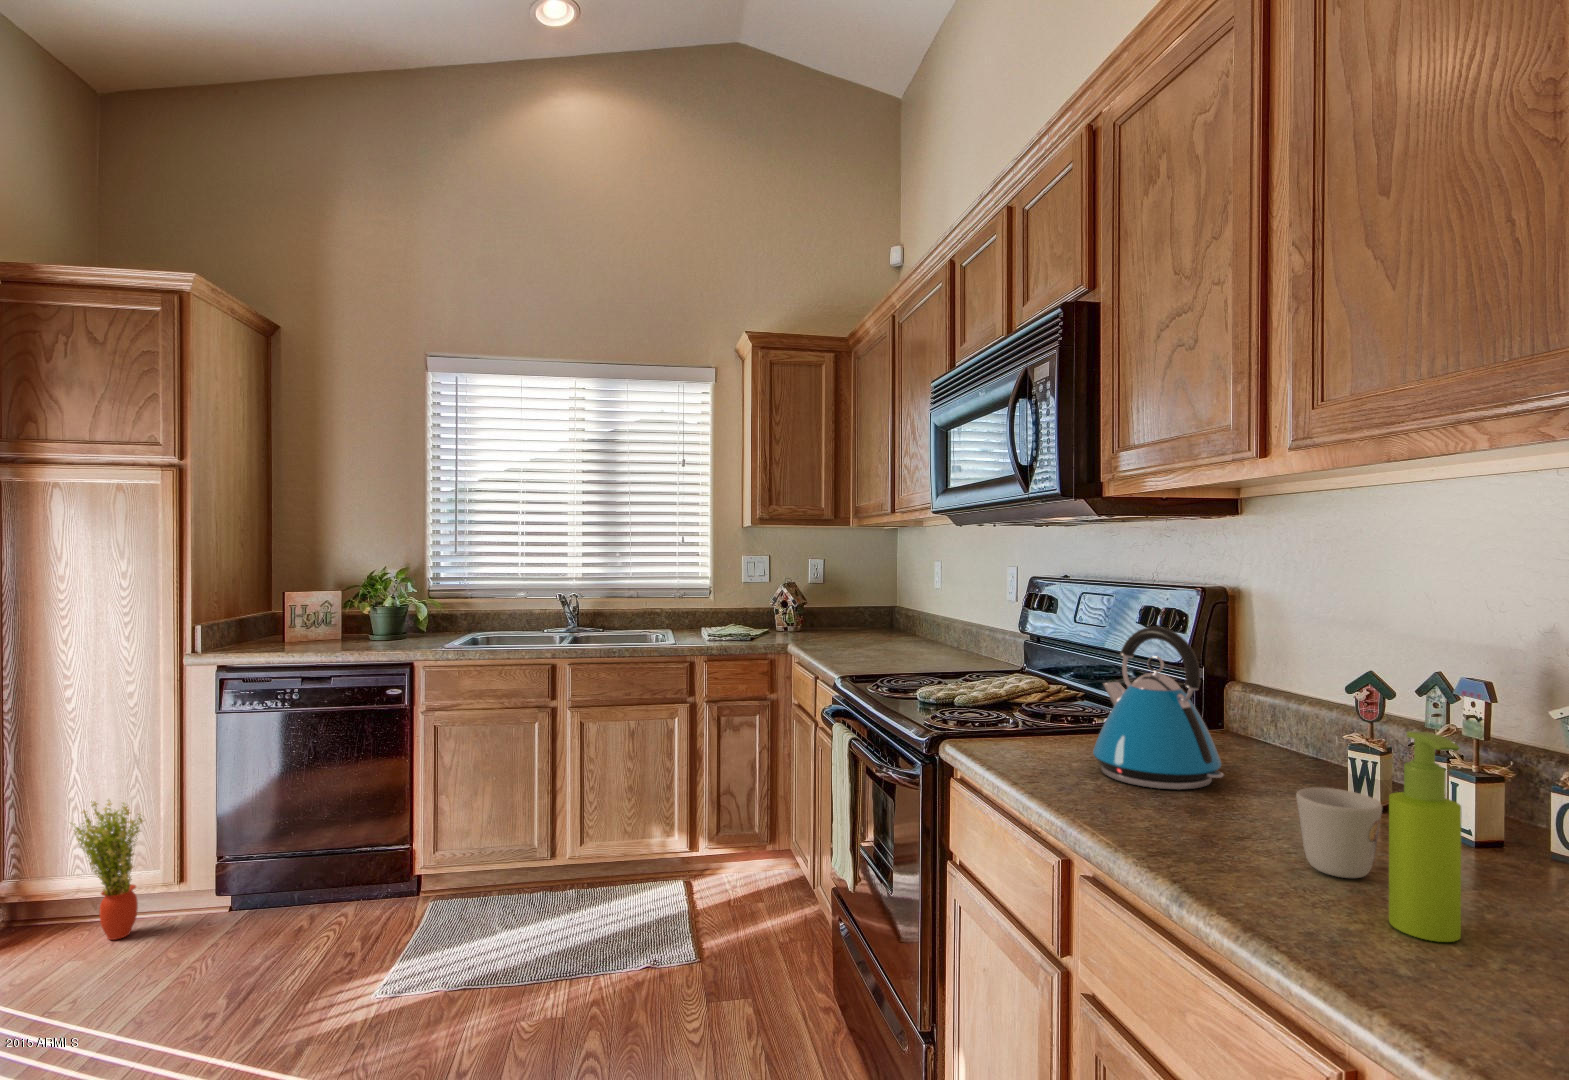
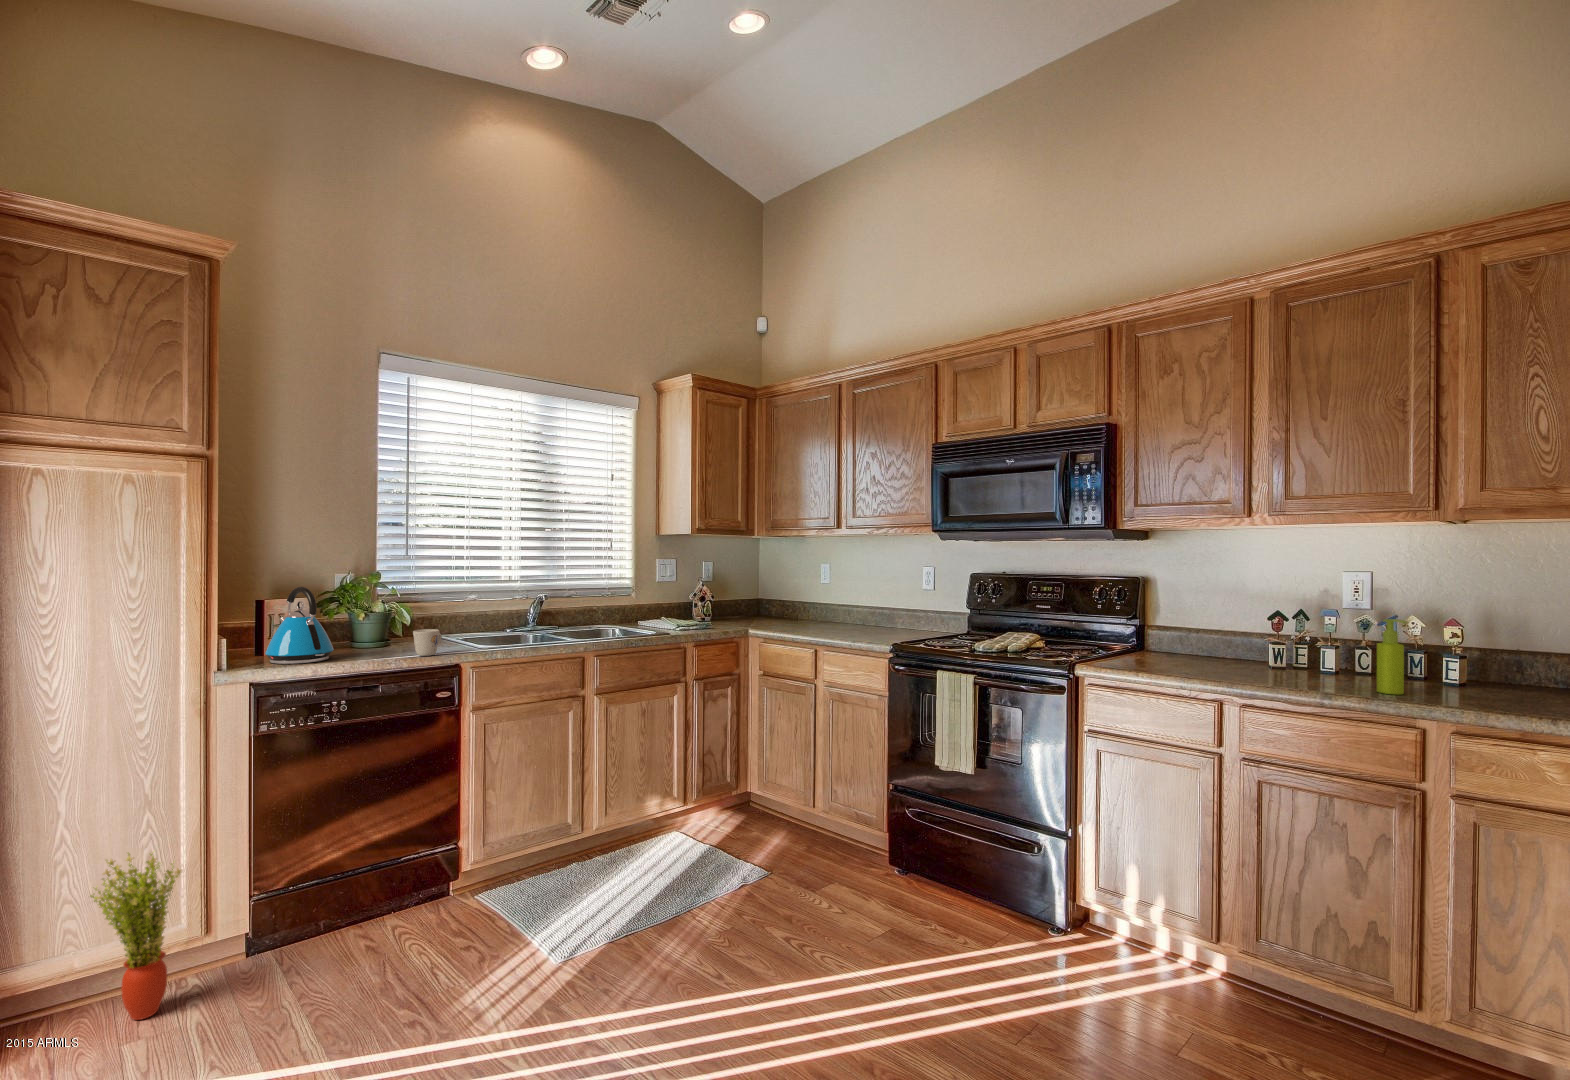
kettle: present [1093,627,1223,790] -> present [265,587,334,664]
mug: present [1296,788,1382,878] -> present [413,629,442,656]

